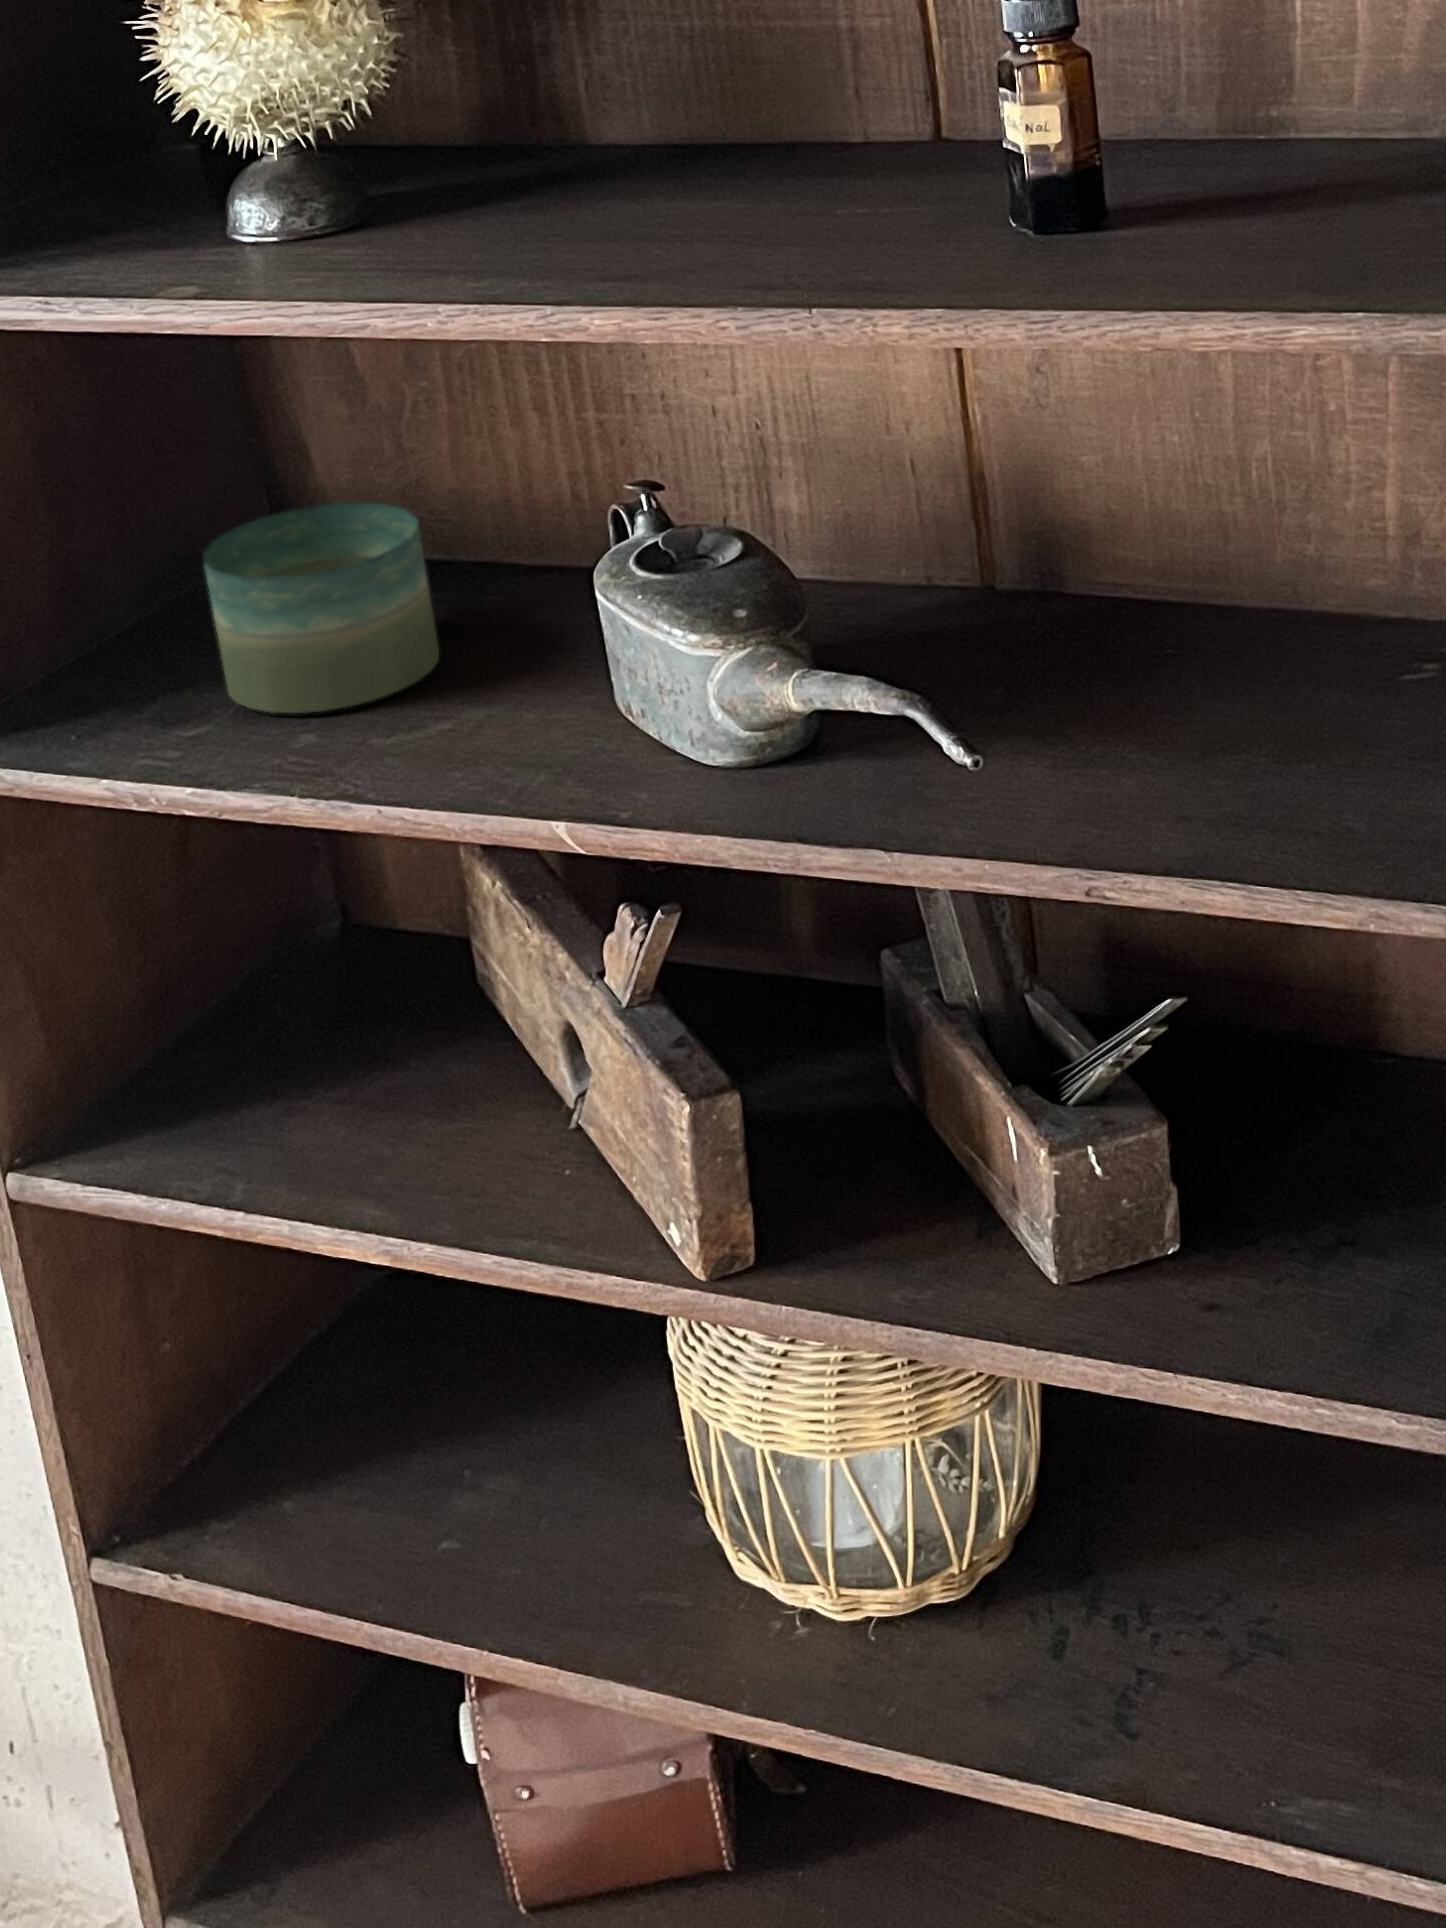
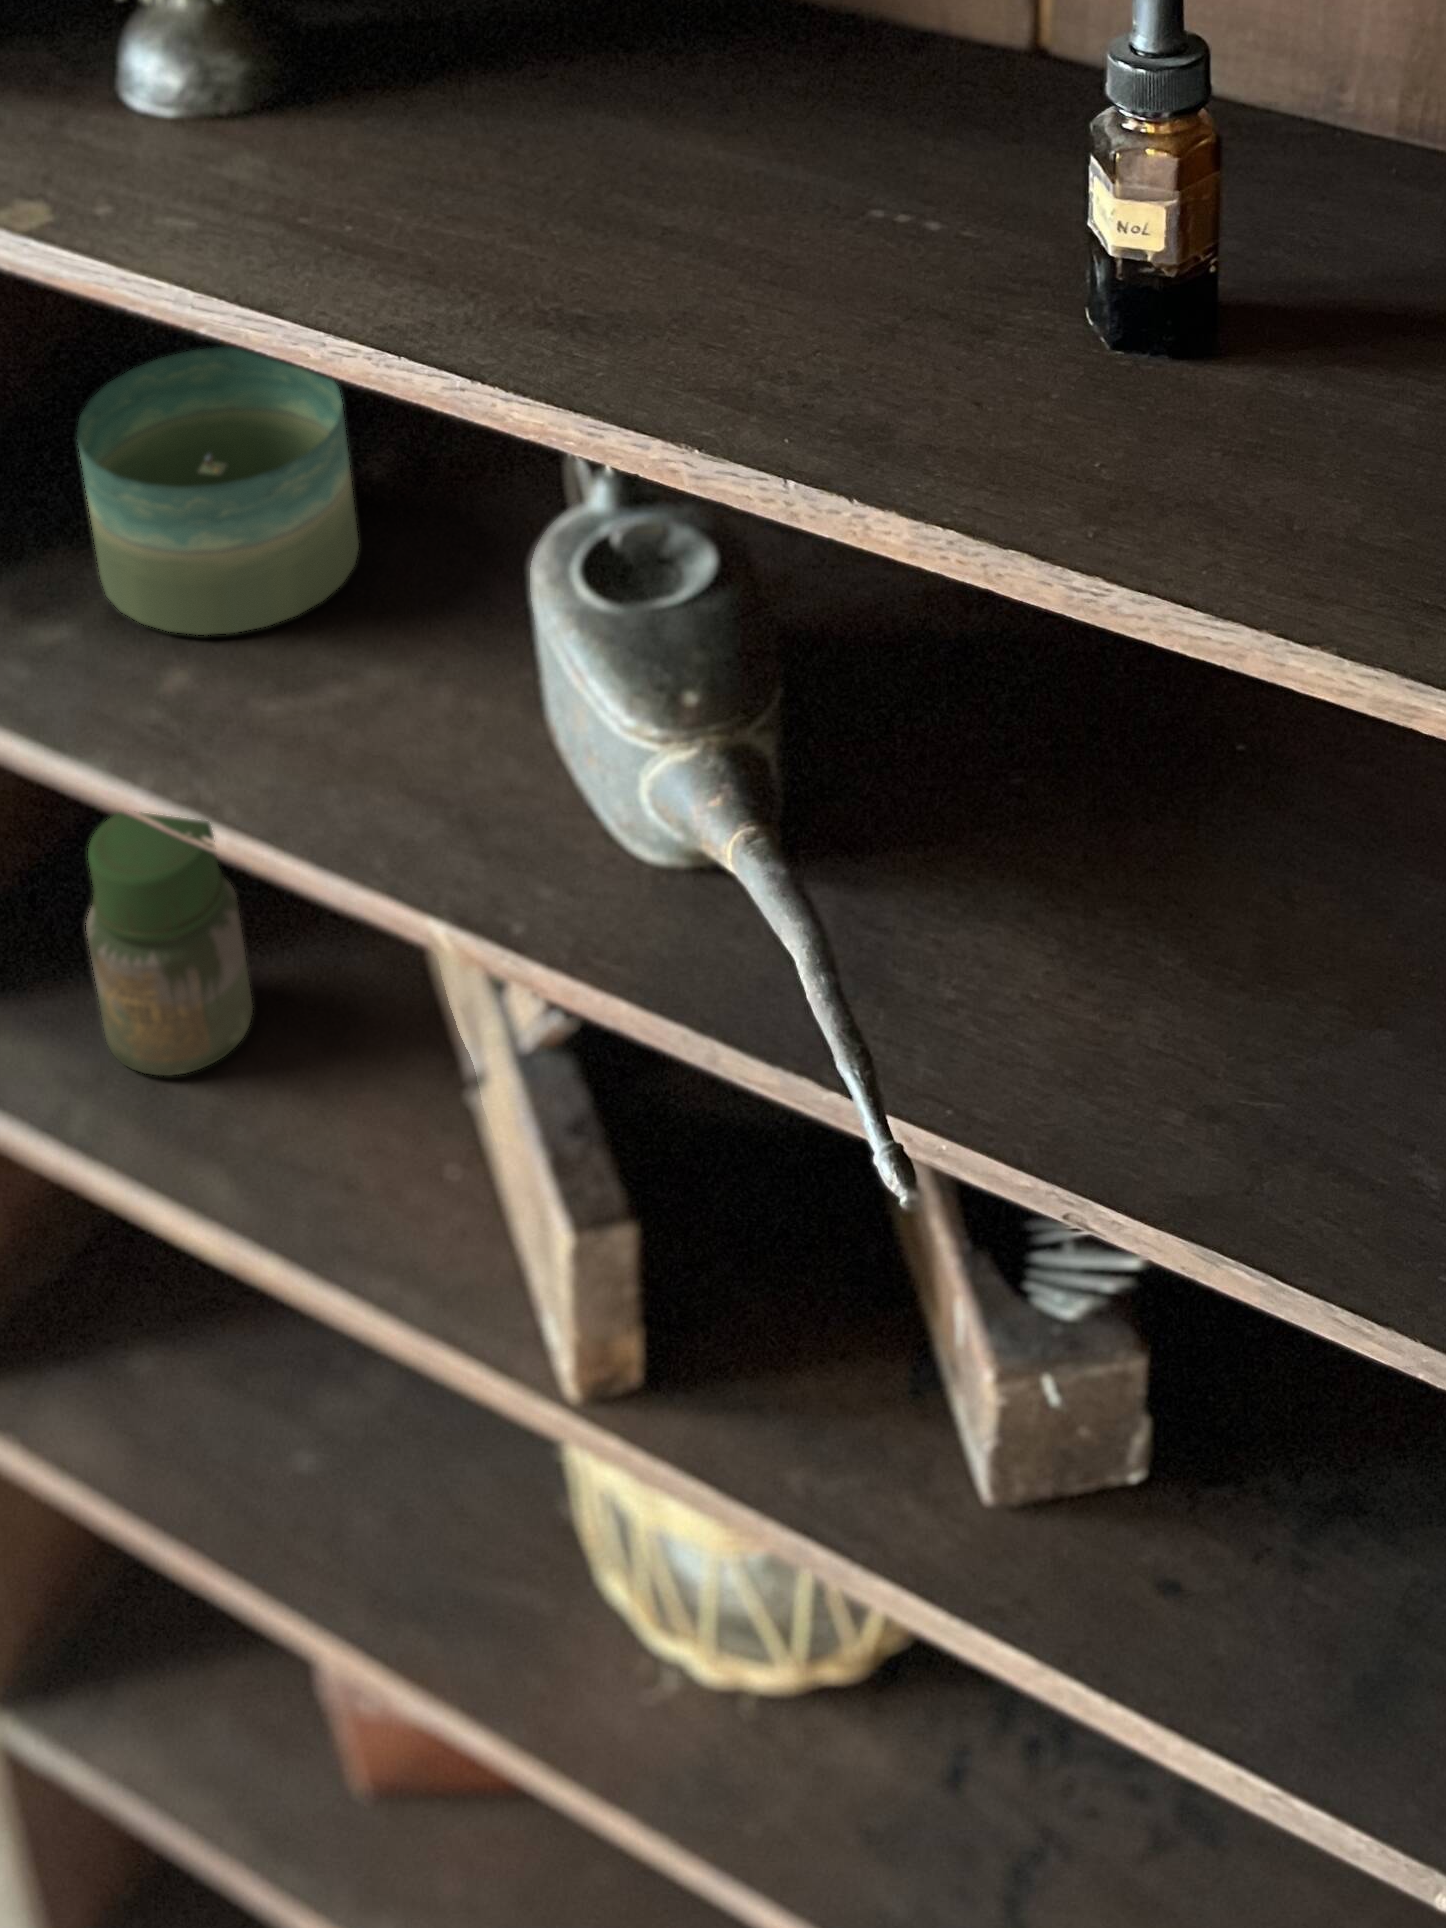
jar: none [231,911,378,1150] -> present [86,813,253,1076]

